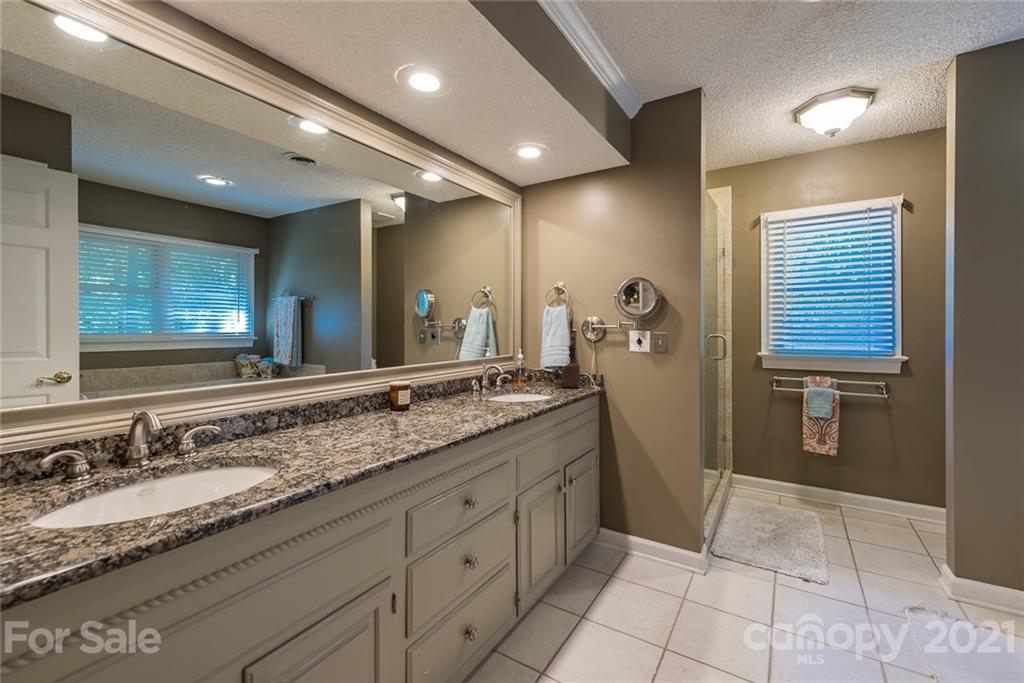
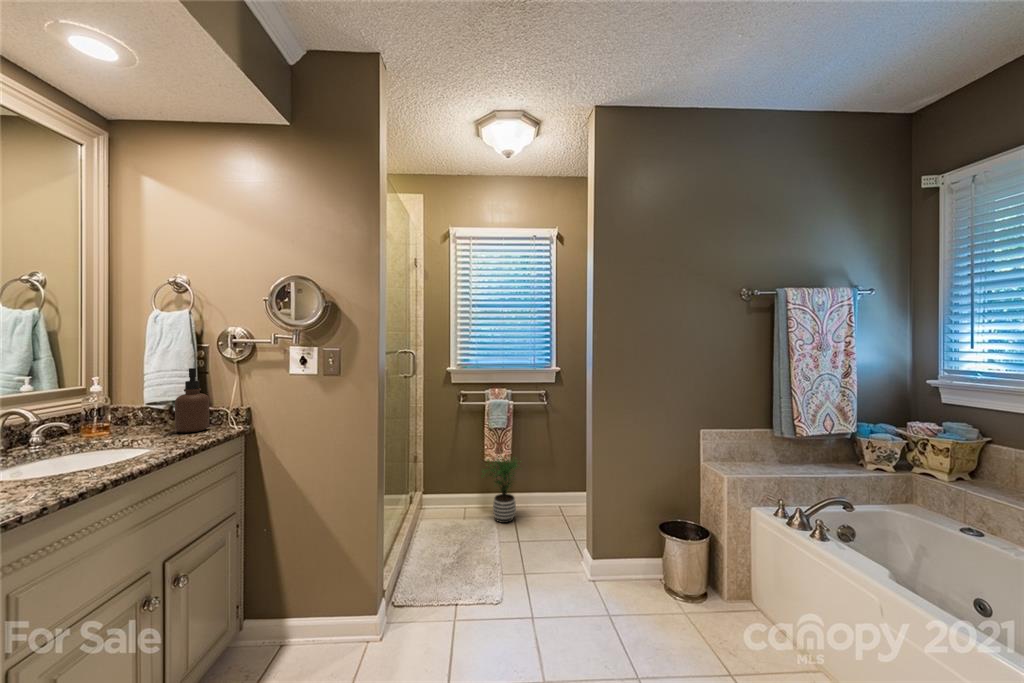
potted plant: none [796,447,857,520] -> present [482,456,521,523]

